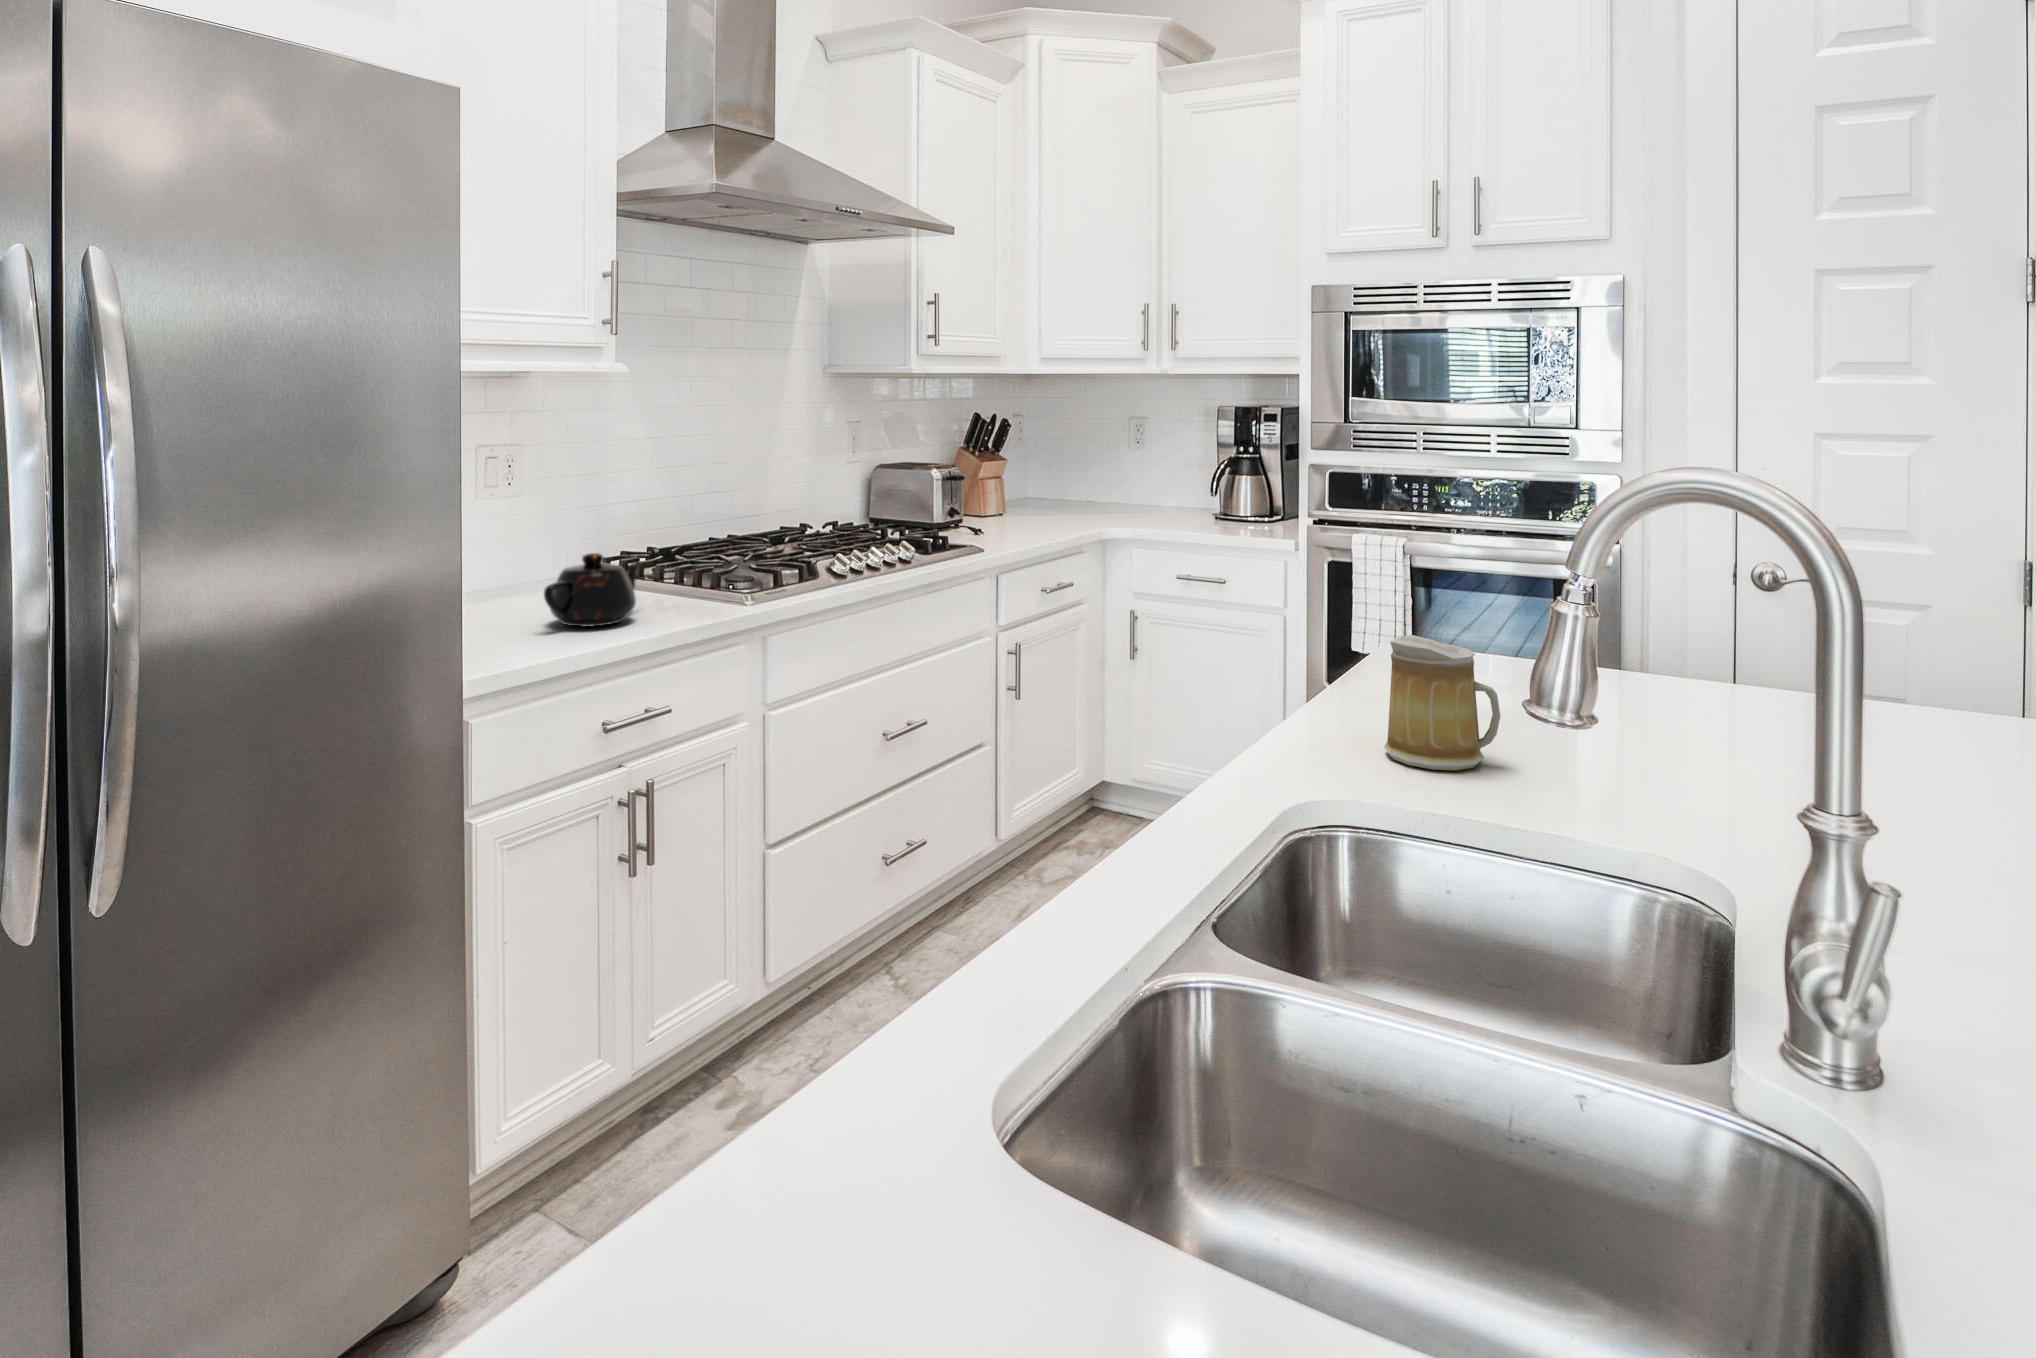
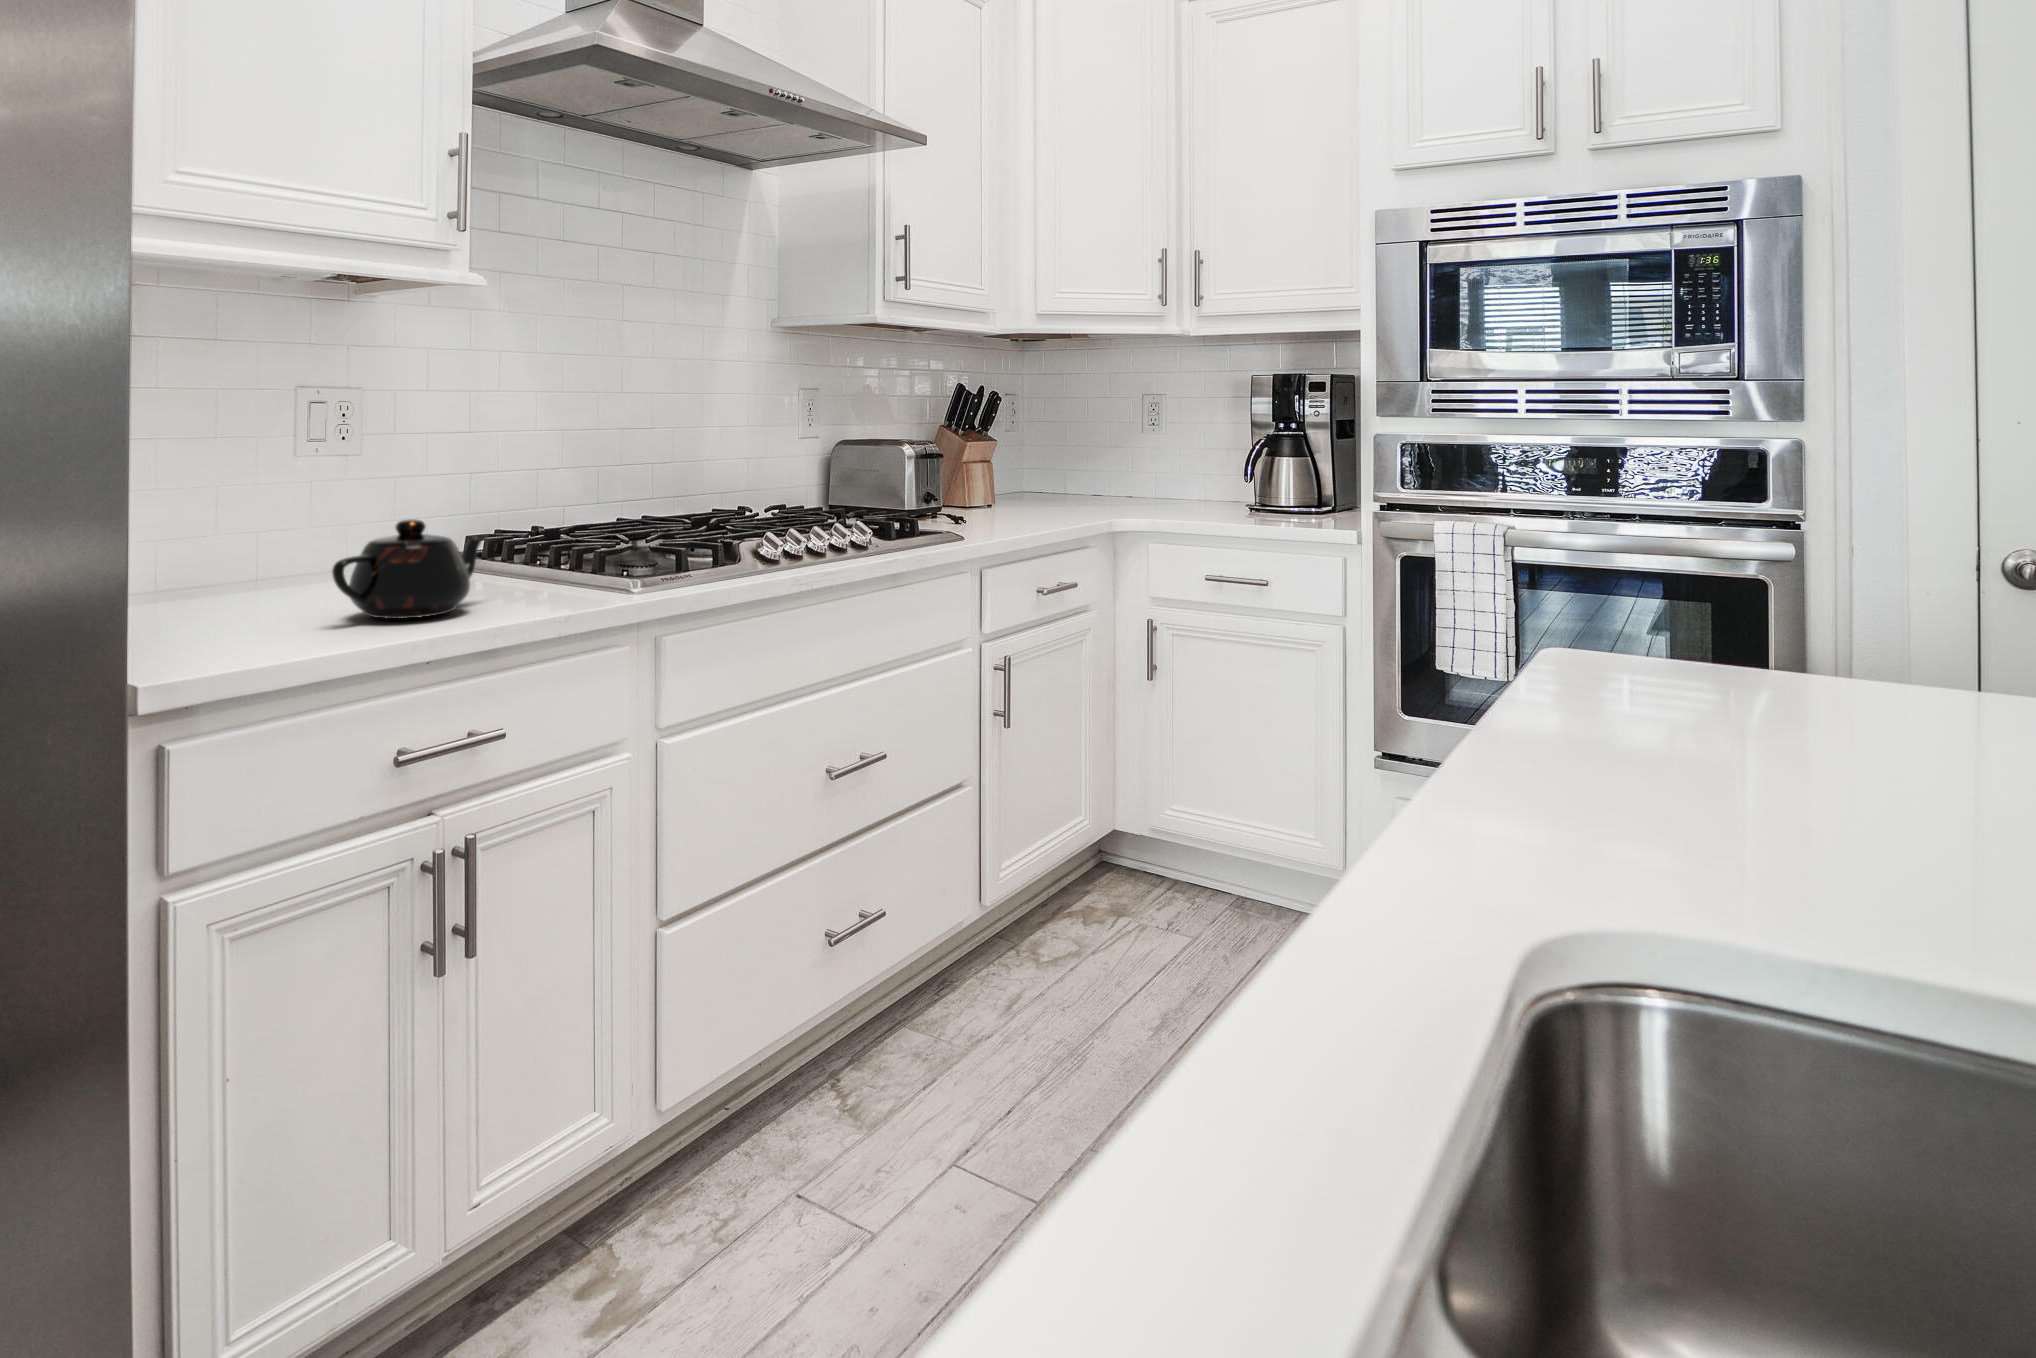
mug: present [1384,635,1500,770] -> none [1617,609,1851,858]

